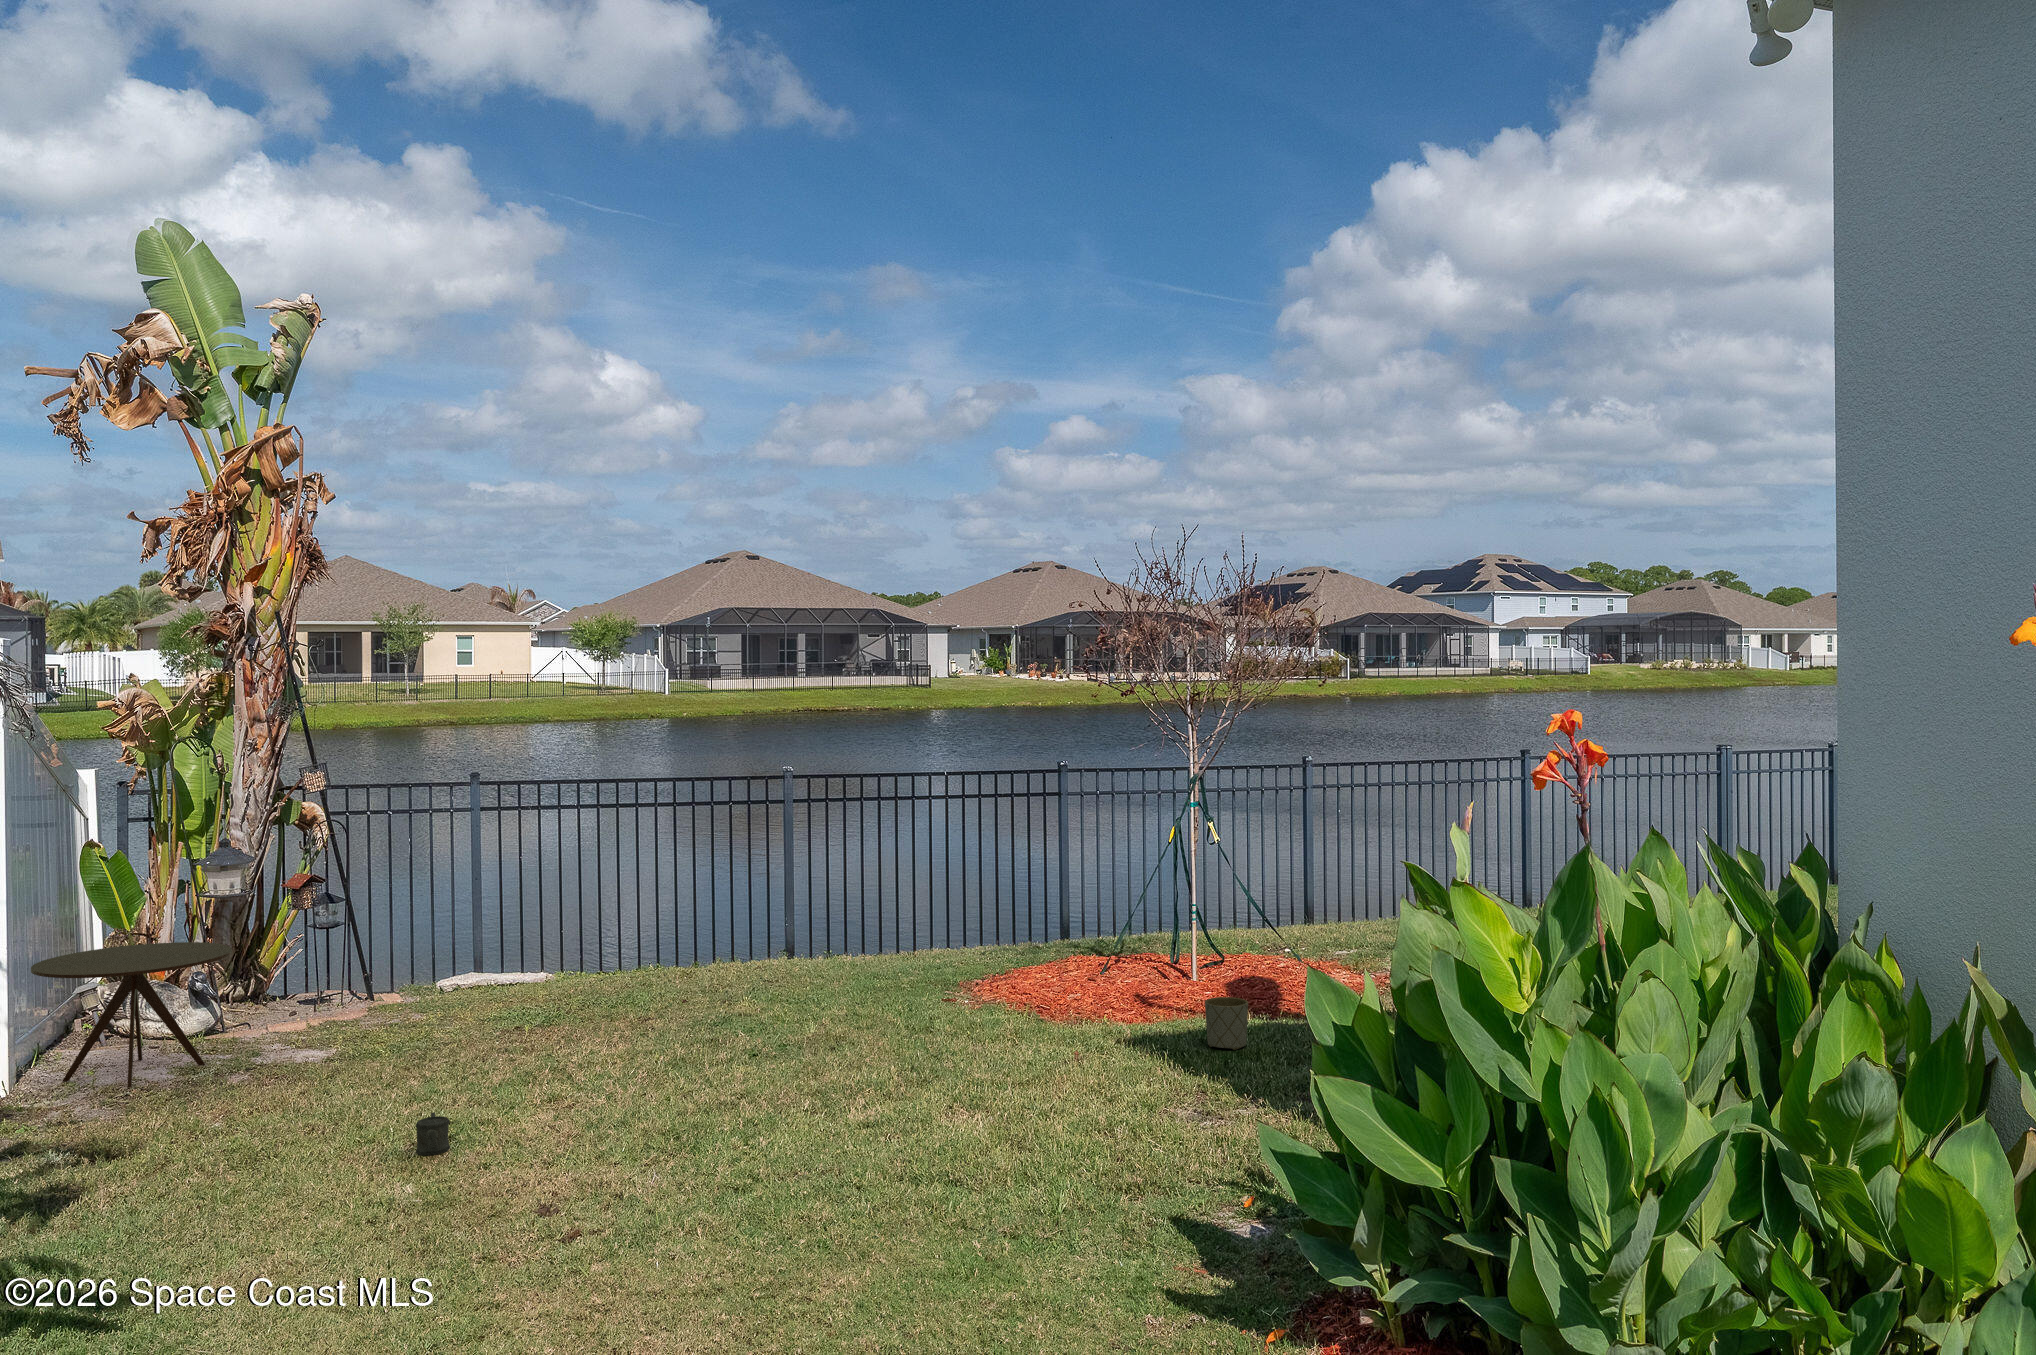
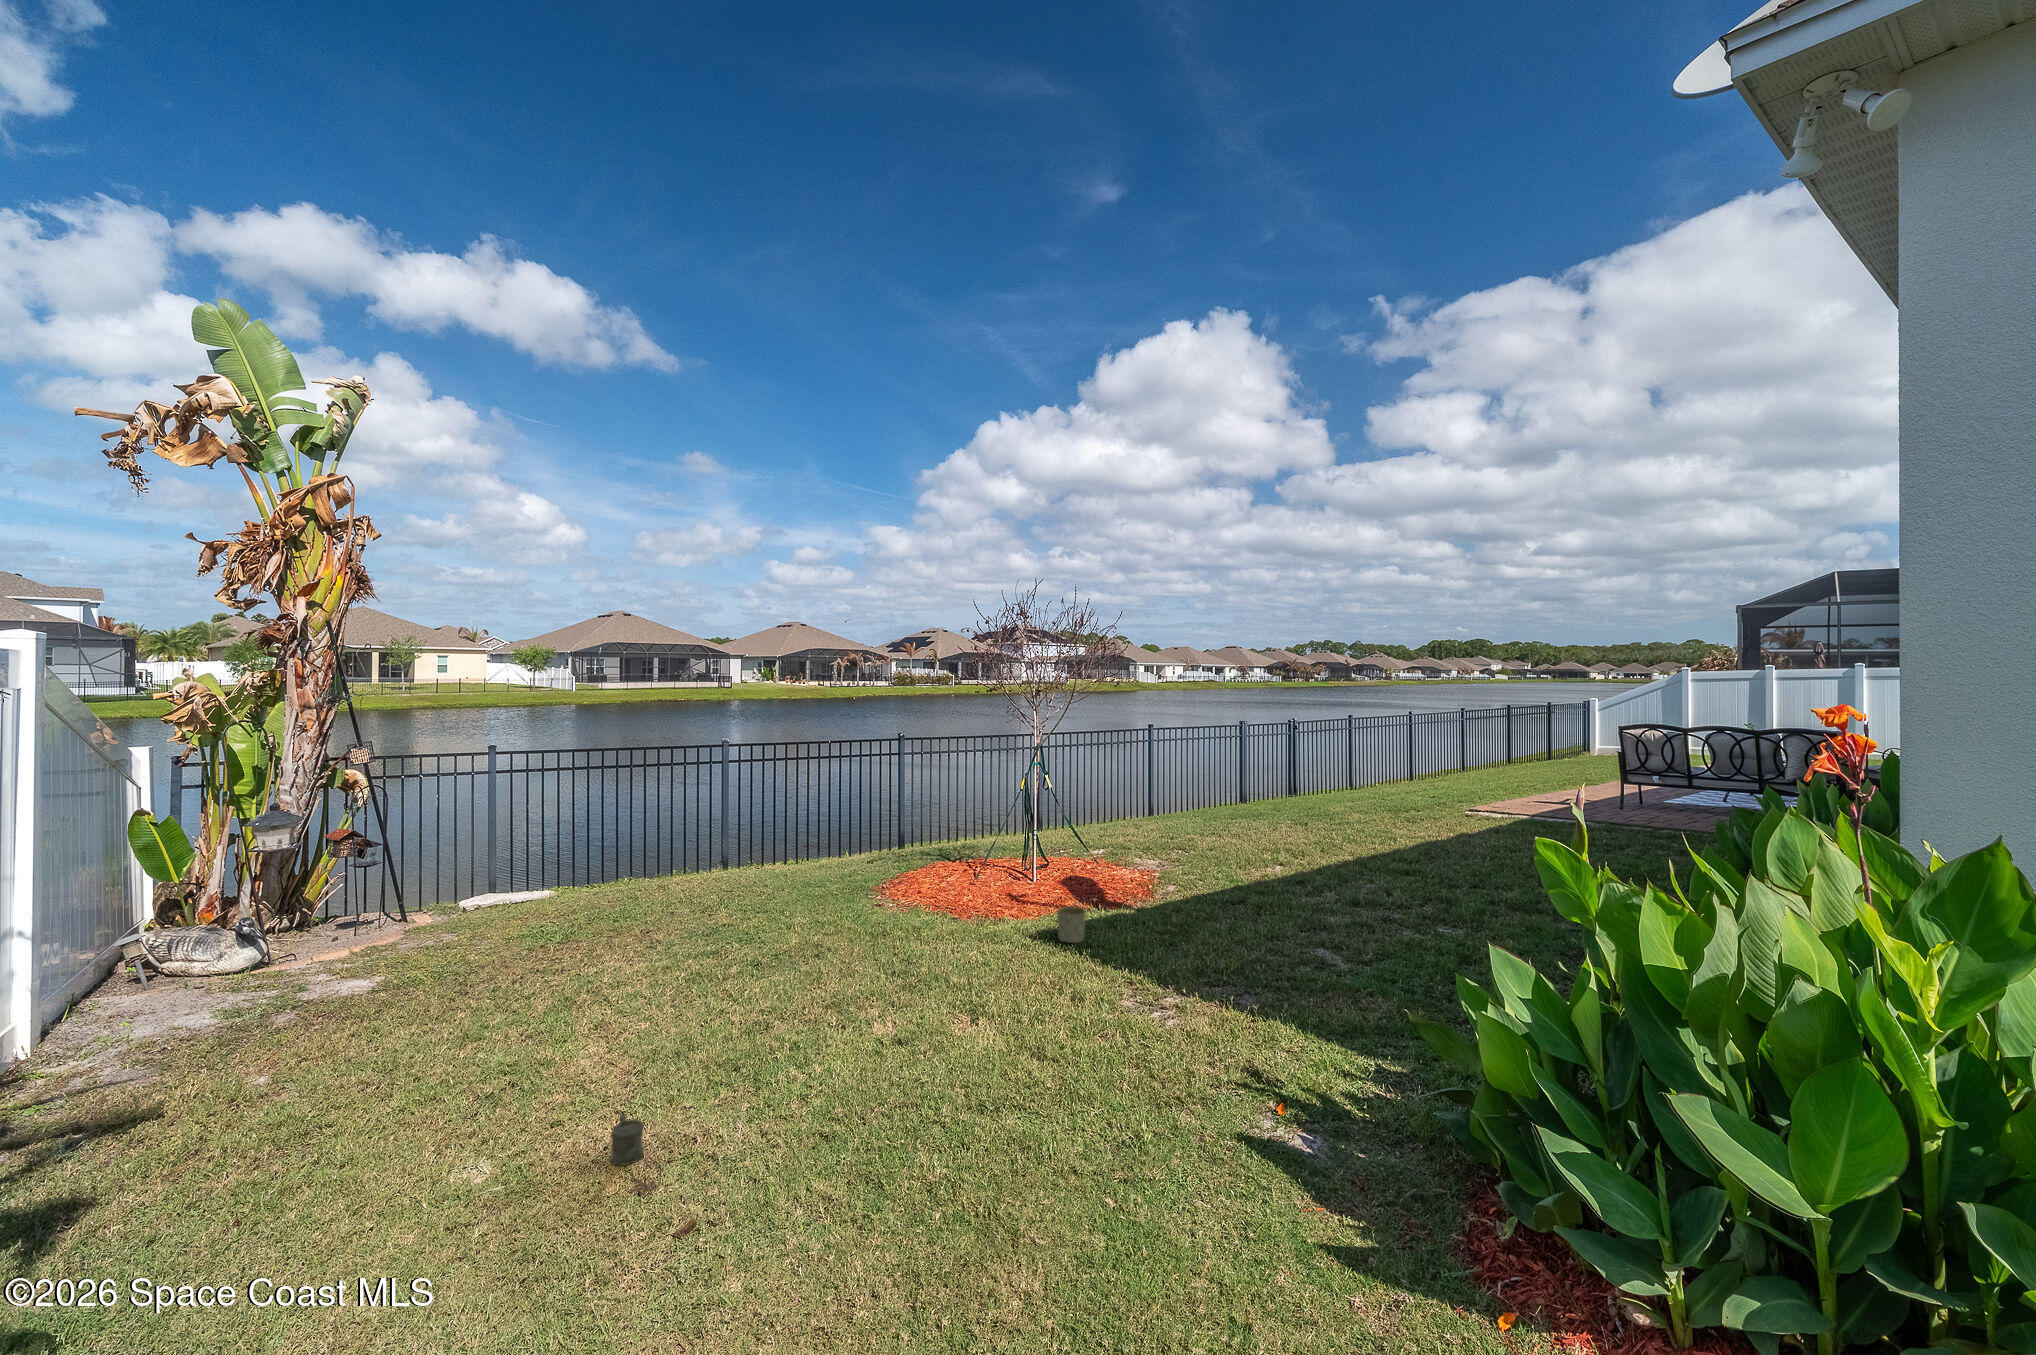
round table: present [31,942,231,1088] -> none [64,896,278,1034]
watering can: present [416,1113,450,1156] -> present [610,1114,644,1165]

